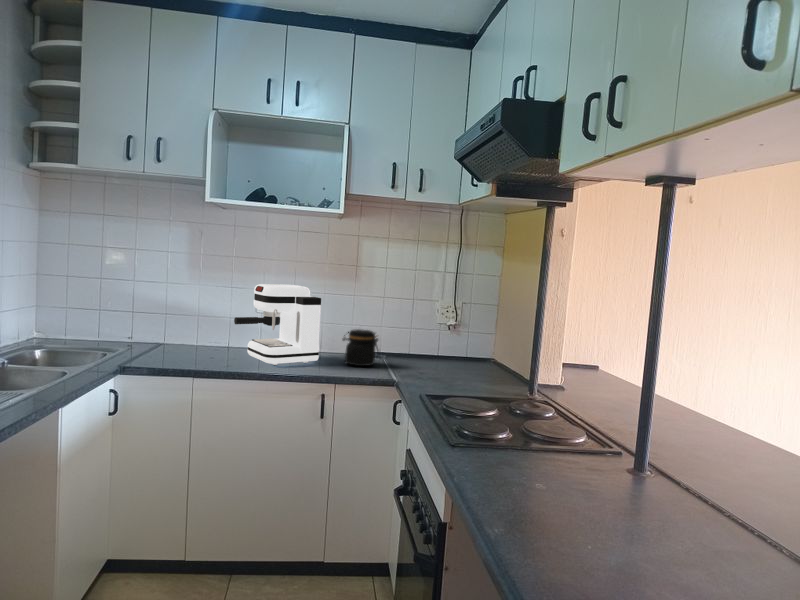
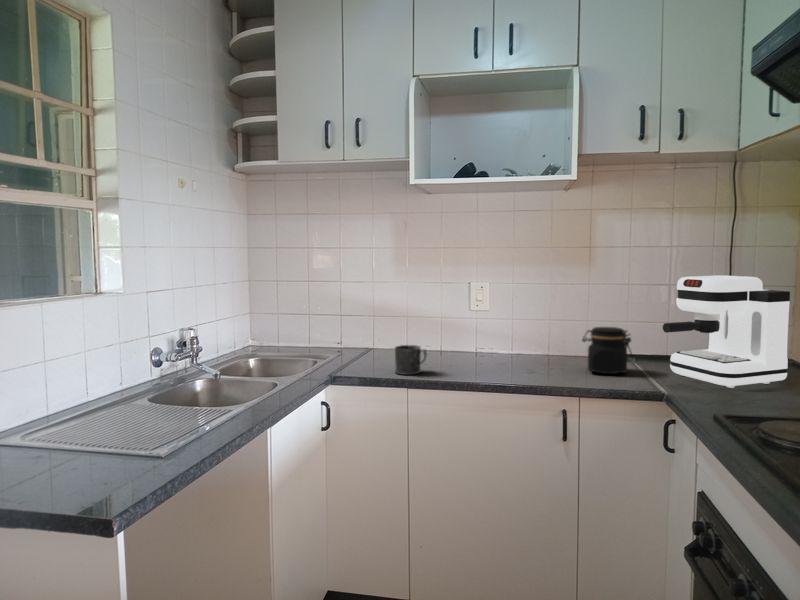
coffee maker: present [234,284,321,365] -> present [663,276,790,388]
mug: none [182,340,212,366] -> present [395,345,427,375]

